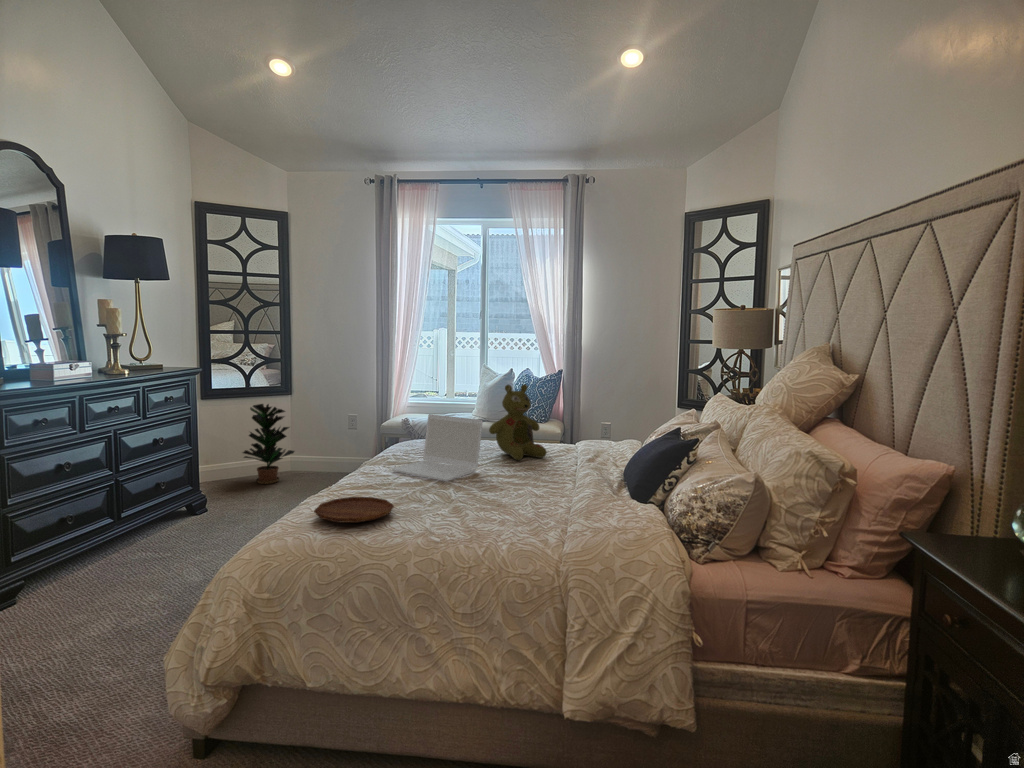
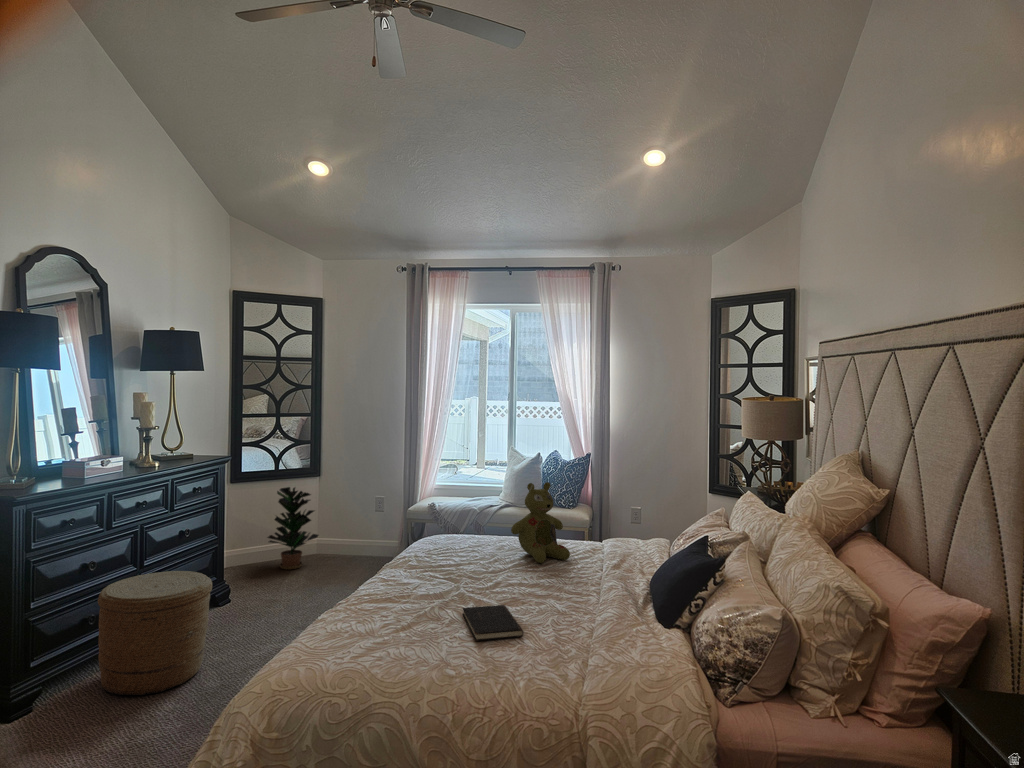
laptop: present [392,414,483,481] -> none [412,515,504,590]
woven basket: none [71,476,189,591] -> present [98,571,212,695]
hardcover book: none [444,491,505,519] -> present [463,605,524,641]
tray: present [314,497,394,523] -> none [331,612,411,646]

